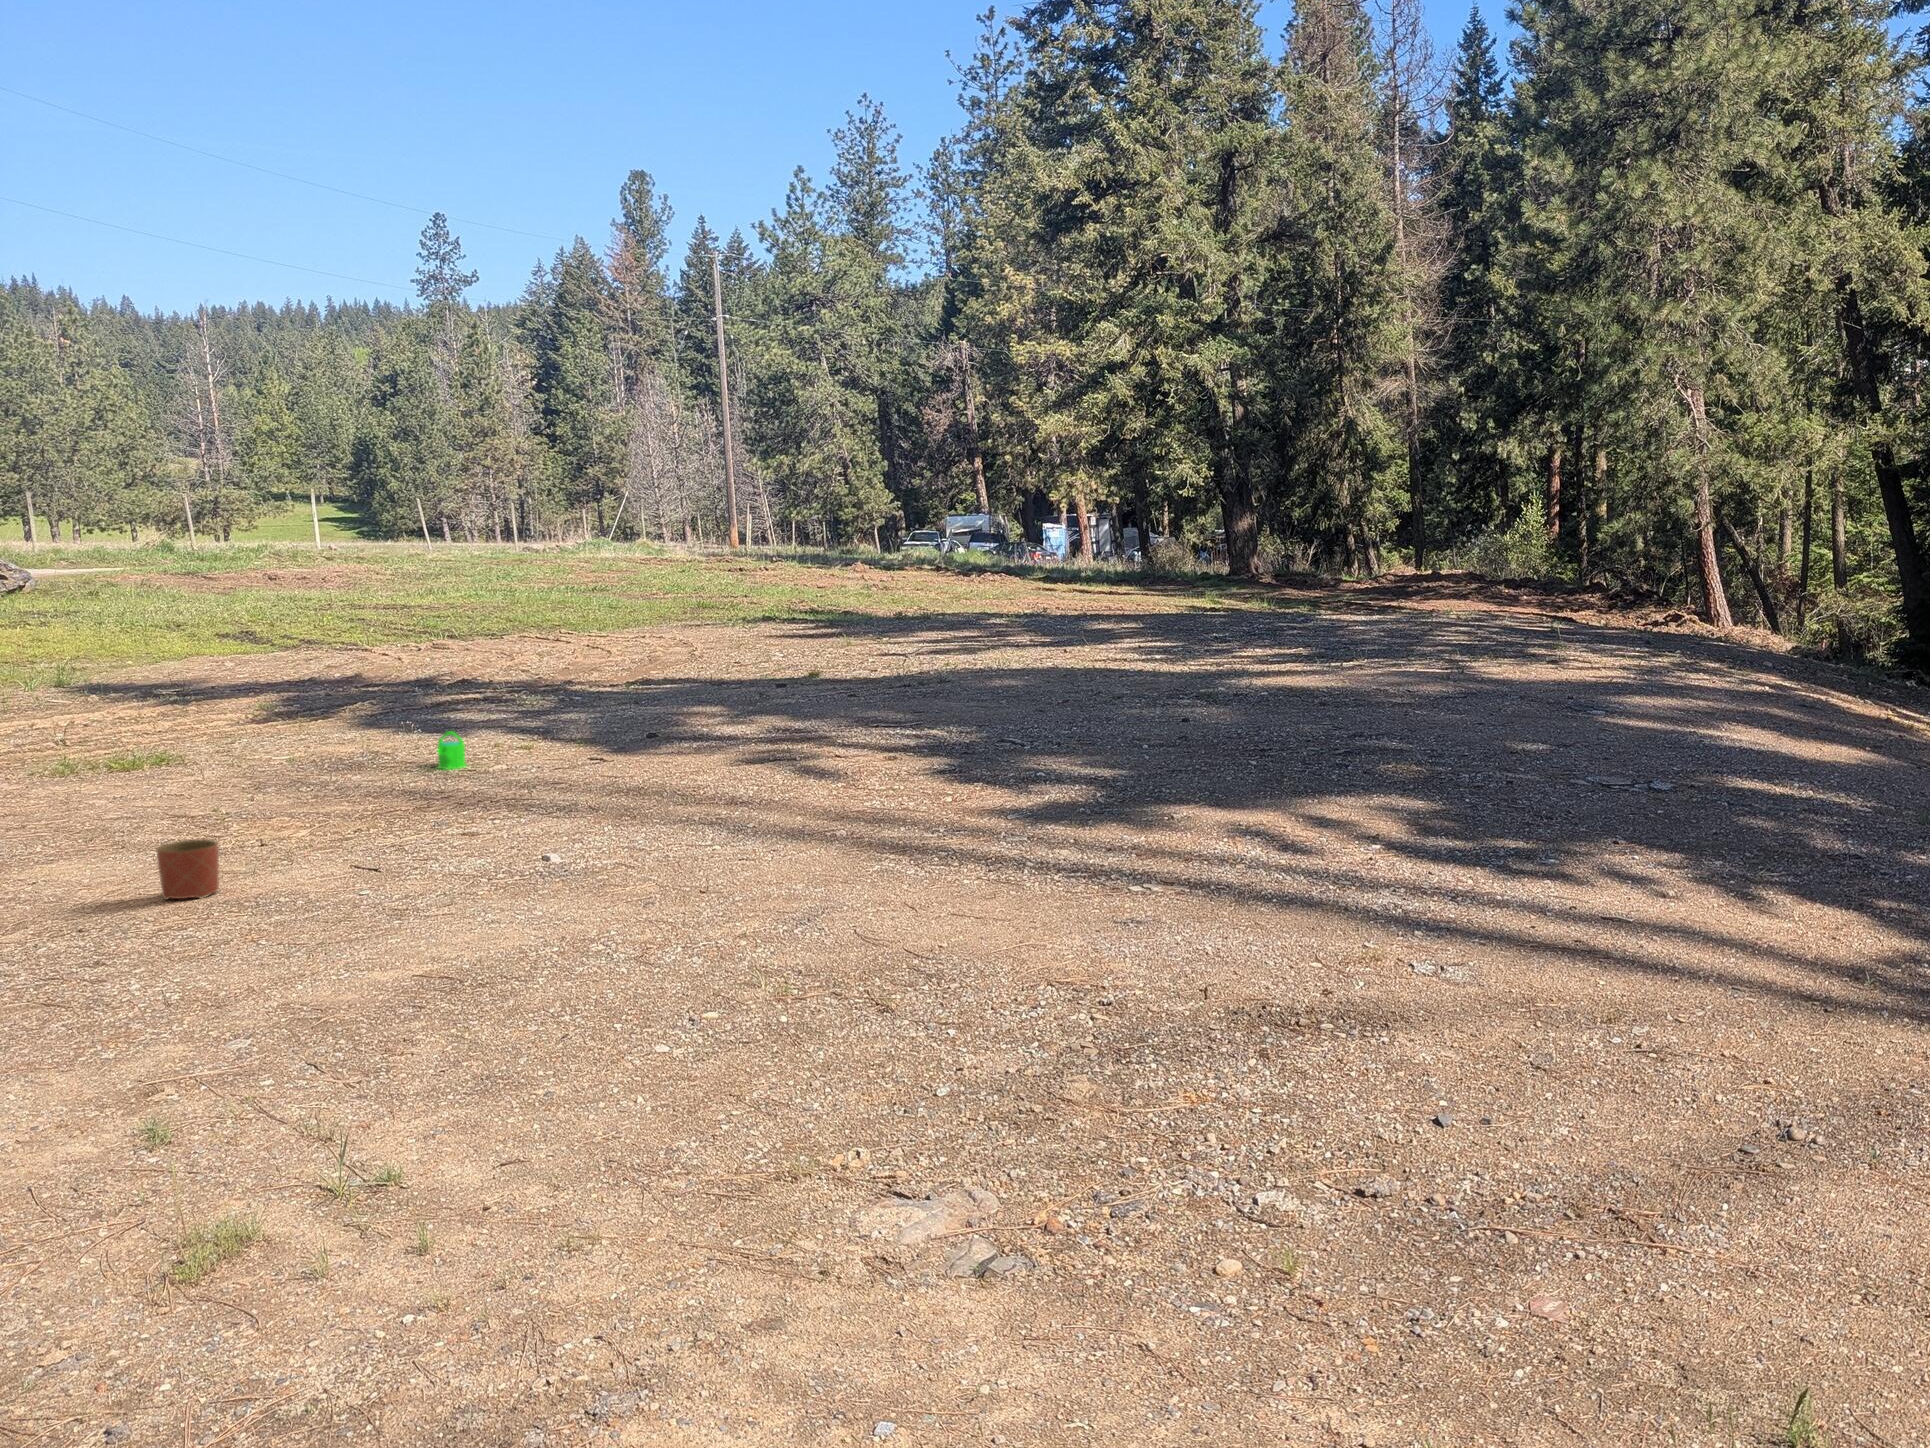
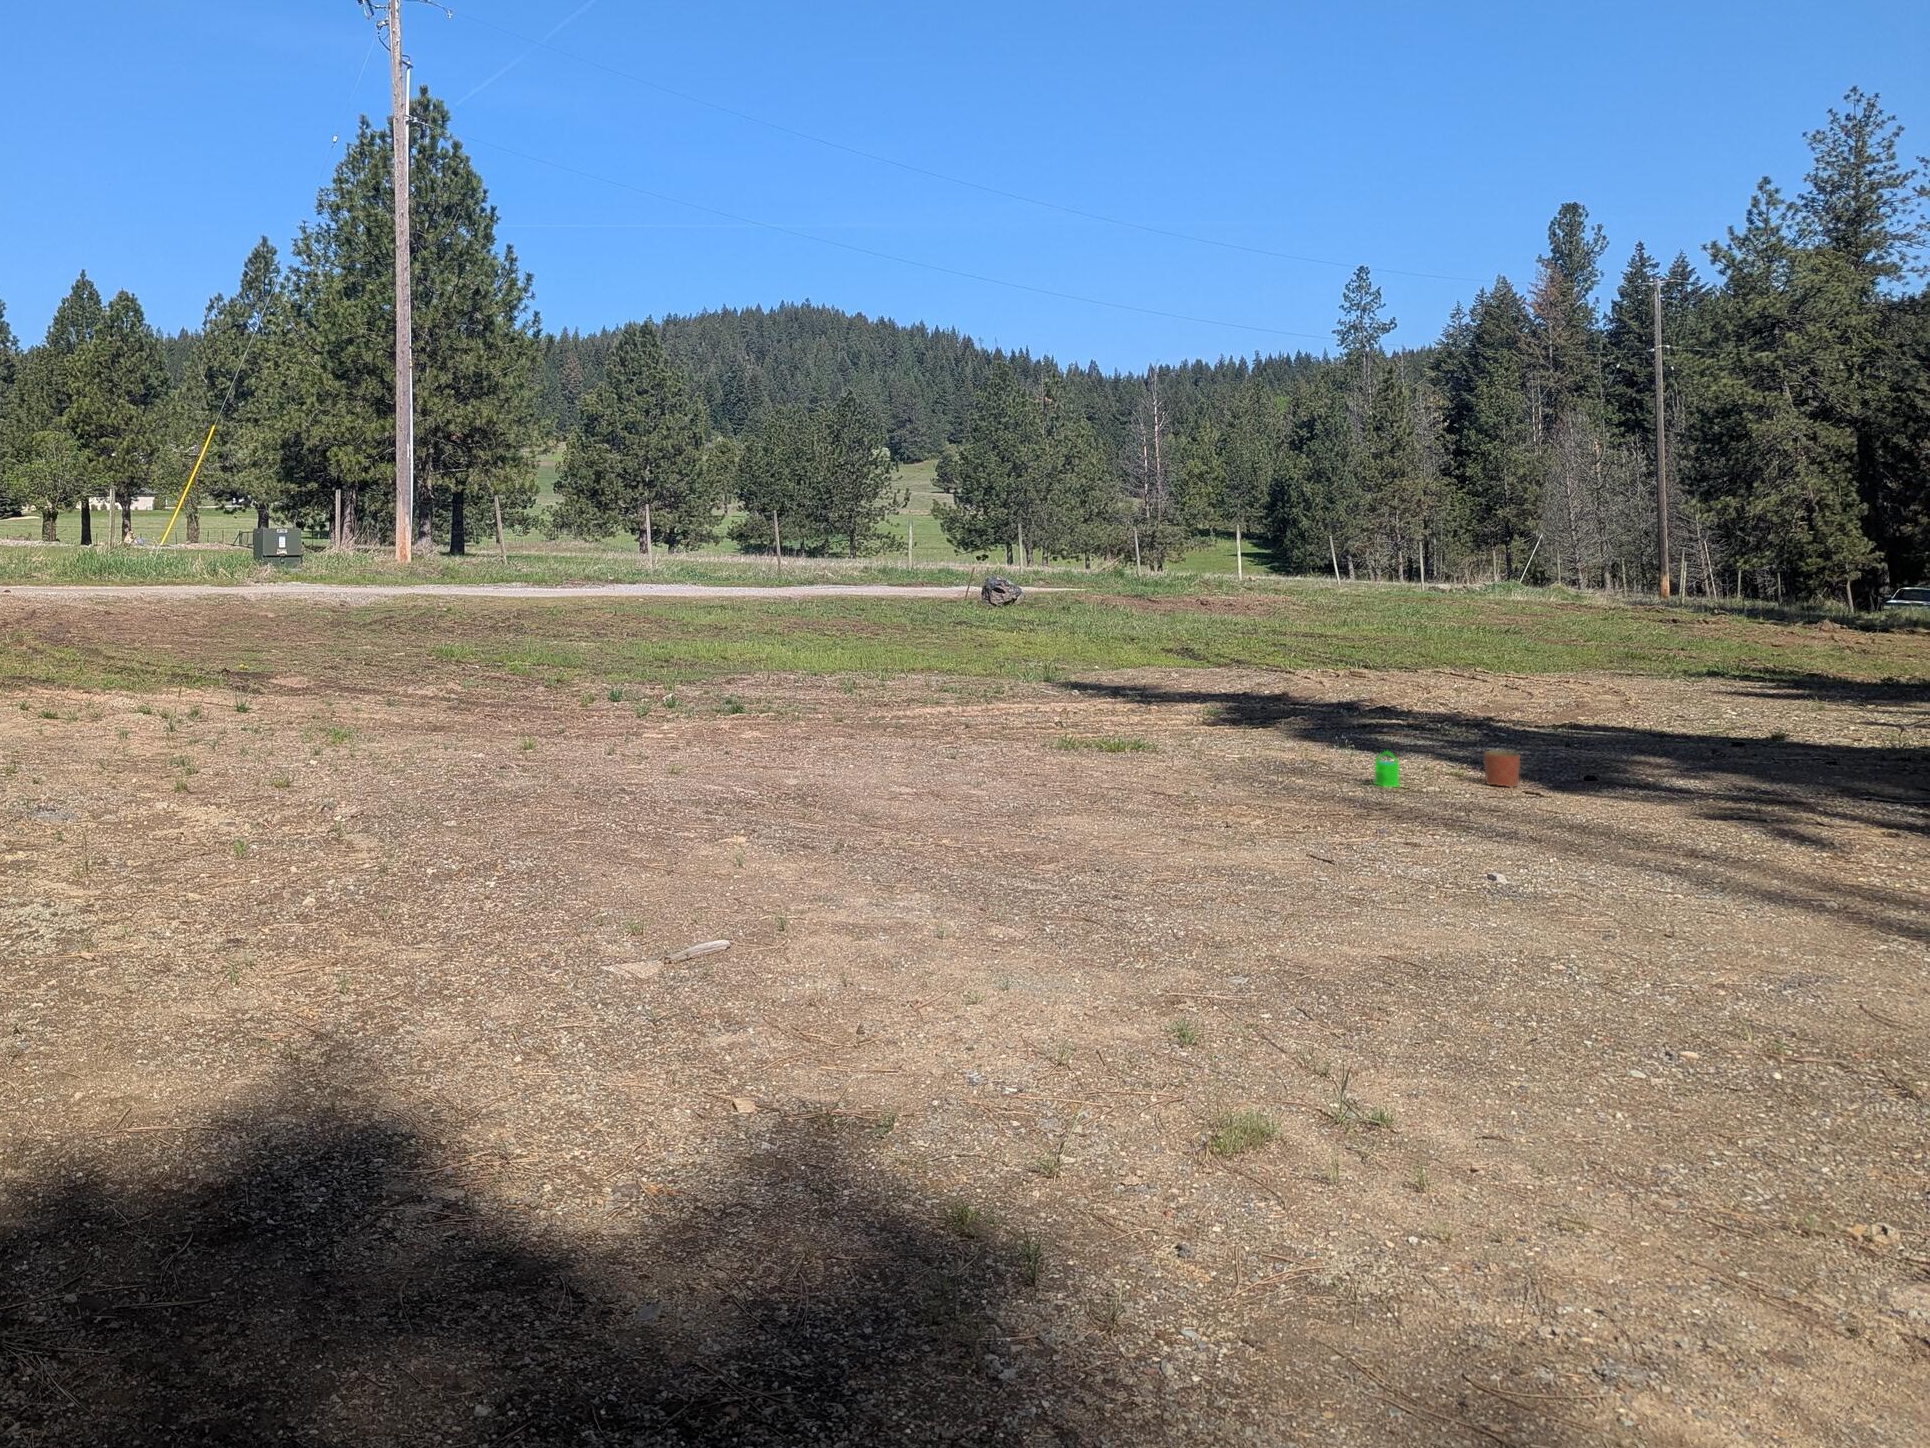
planter: present [156,839,219,900] -> present [1485,751,1520,788]

